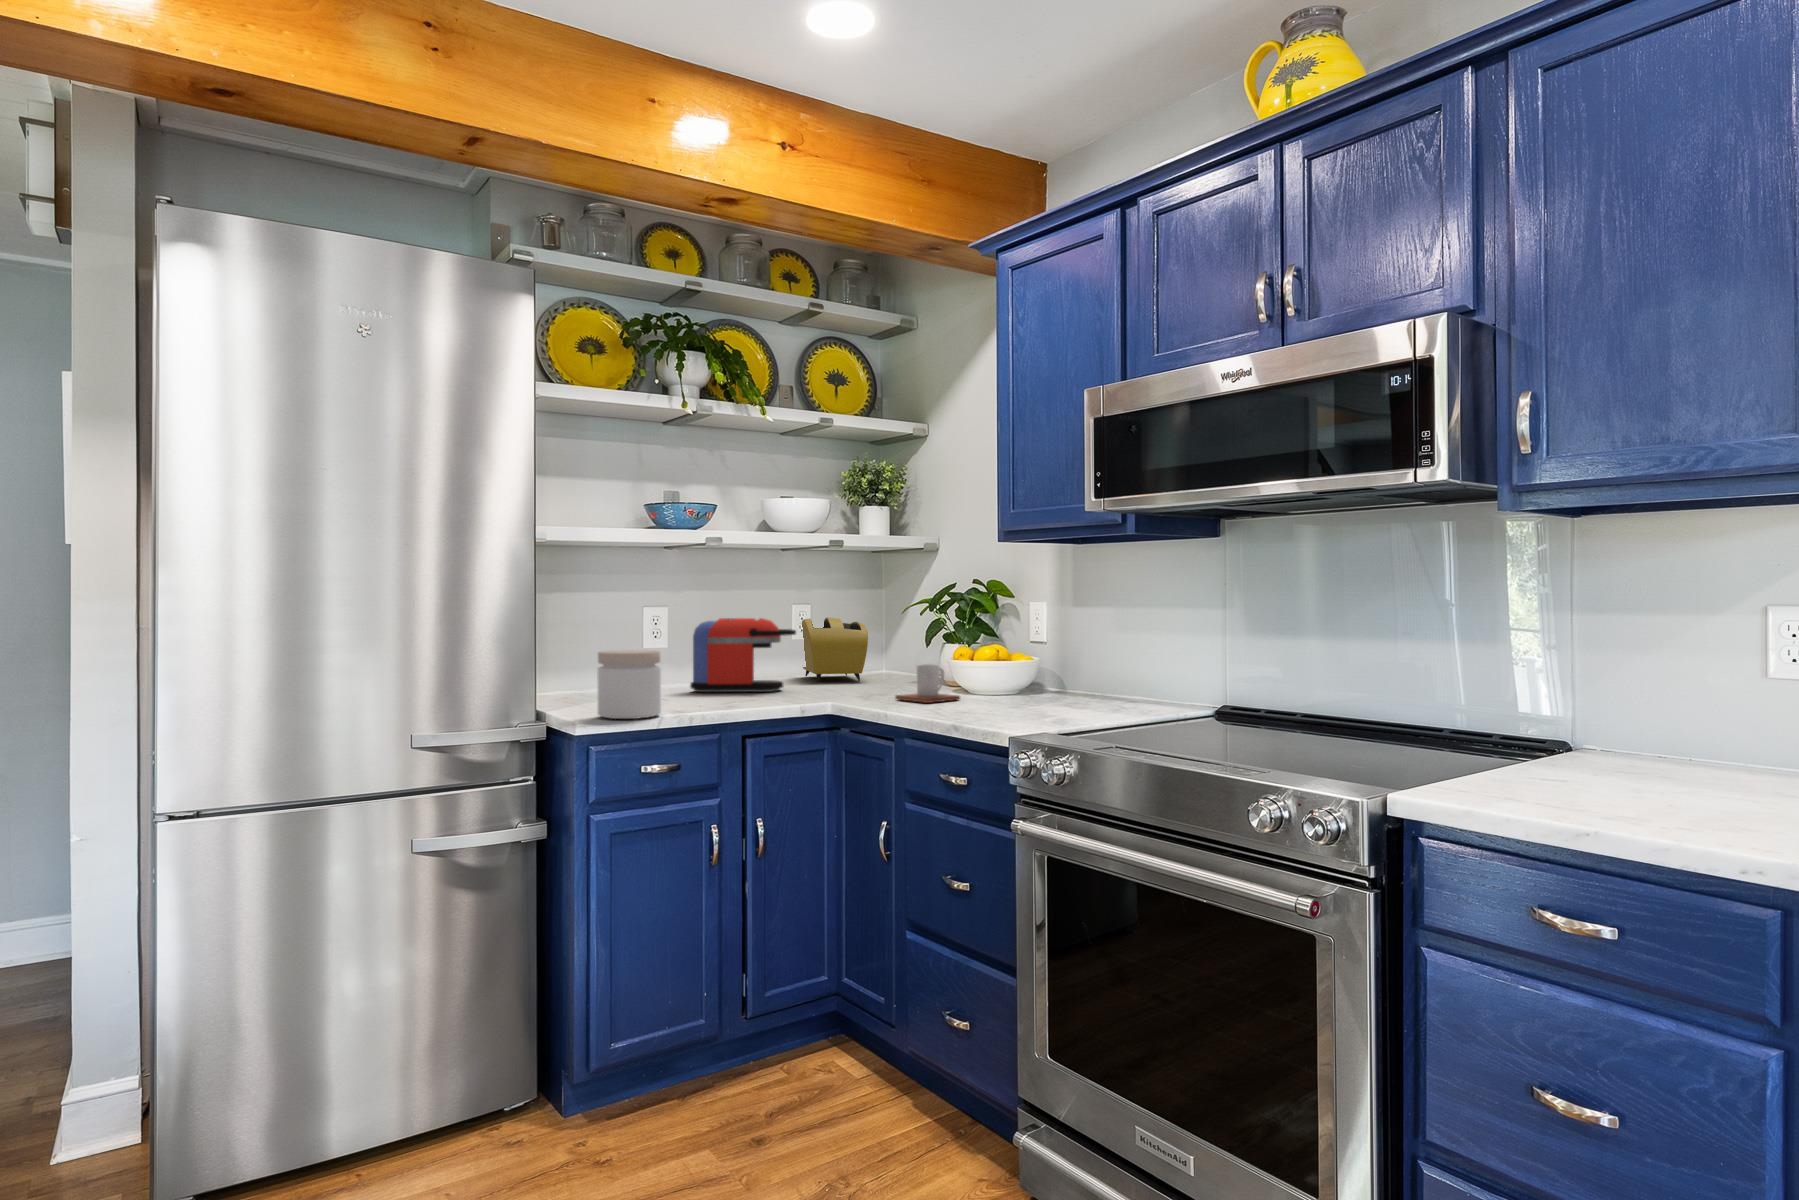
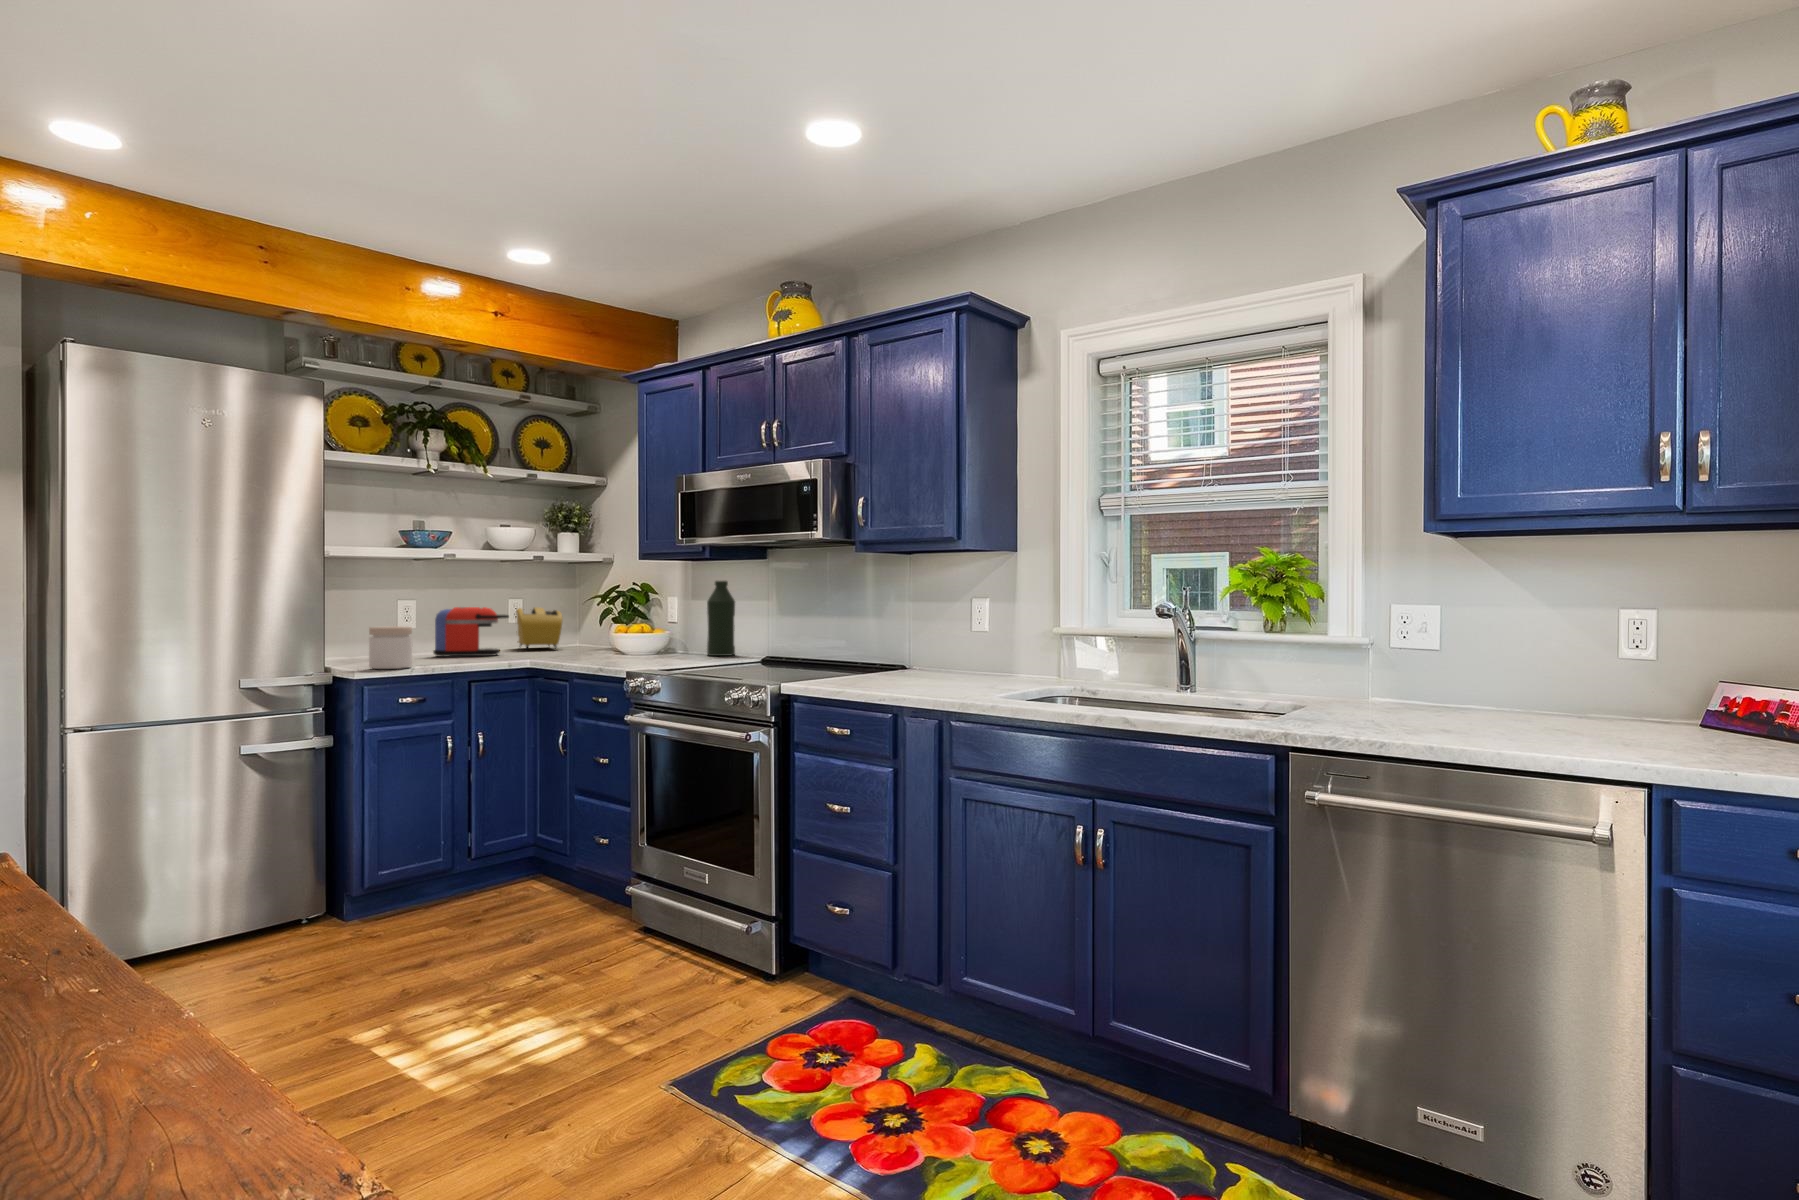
bottle: none [1102,576,1149,700] -> present [707,581,735,656]
mug: present [895,664,960,703] -> none [573,636,616,659]

